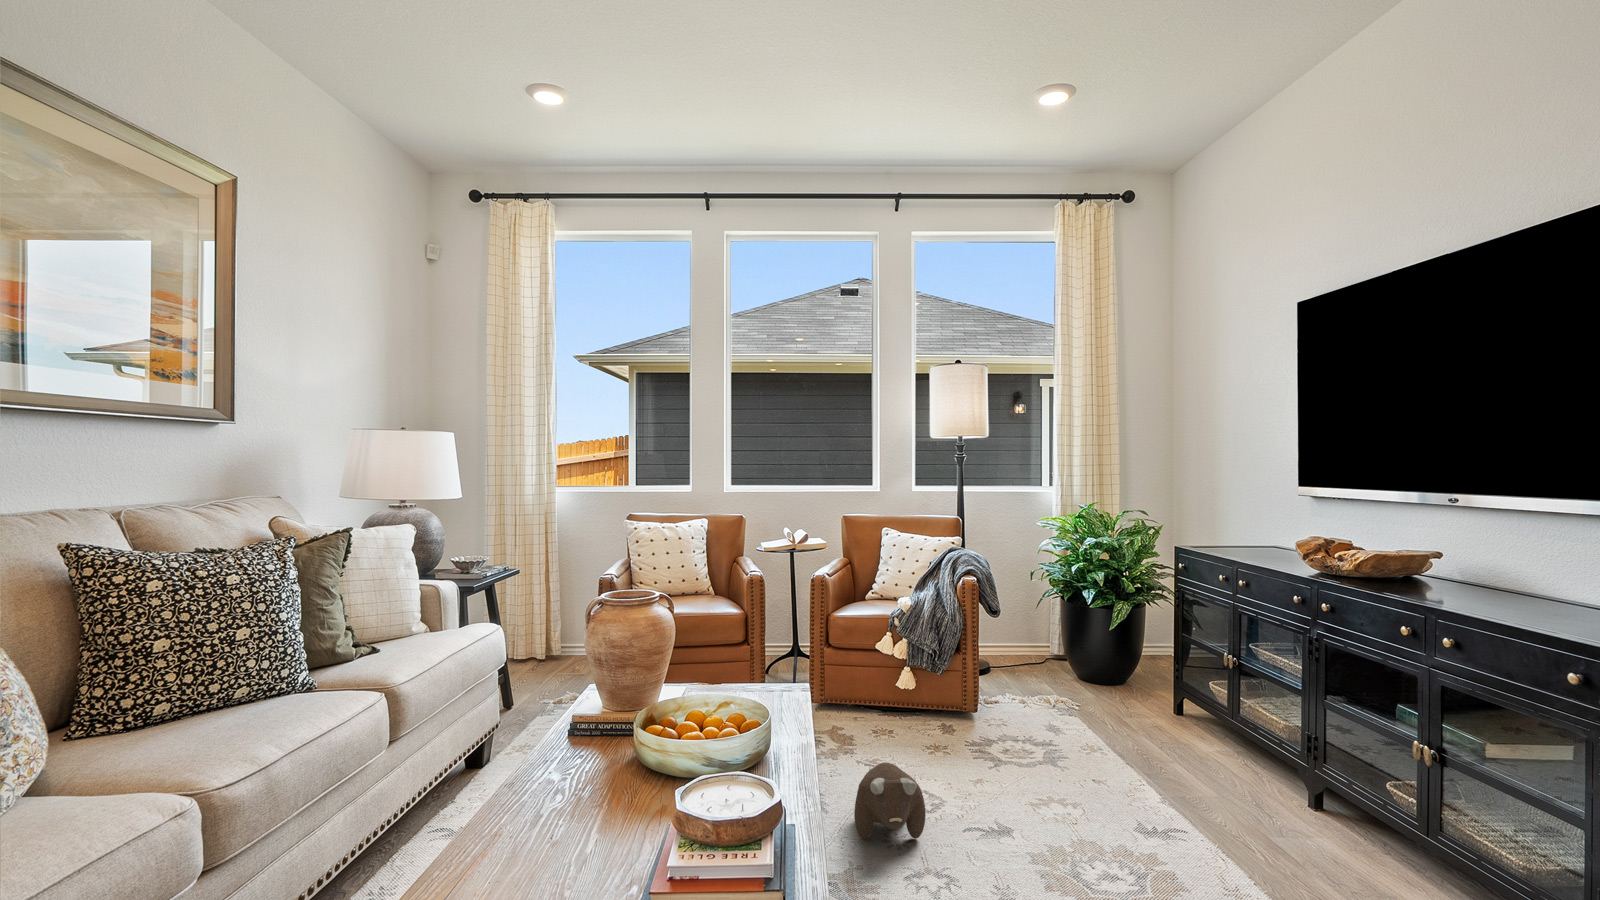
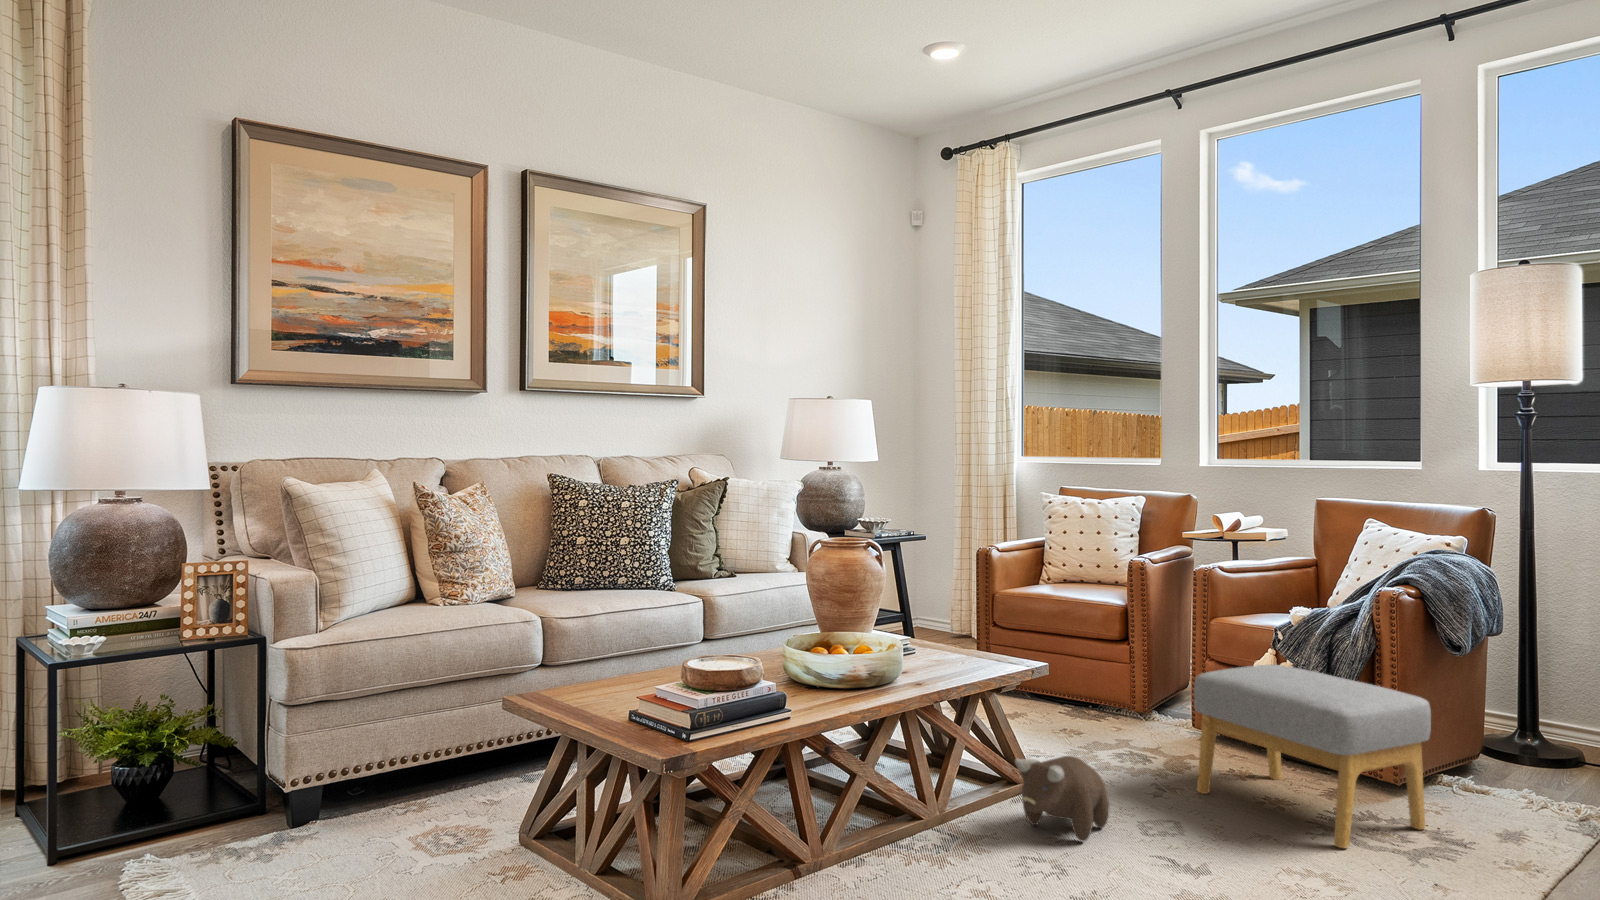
footstool: none [886,643,1025,770] -> present [1194,664,1431,848]

